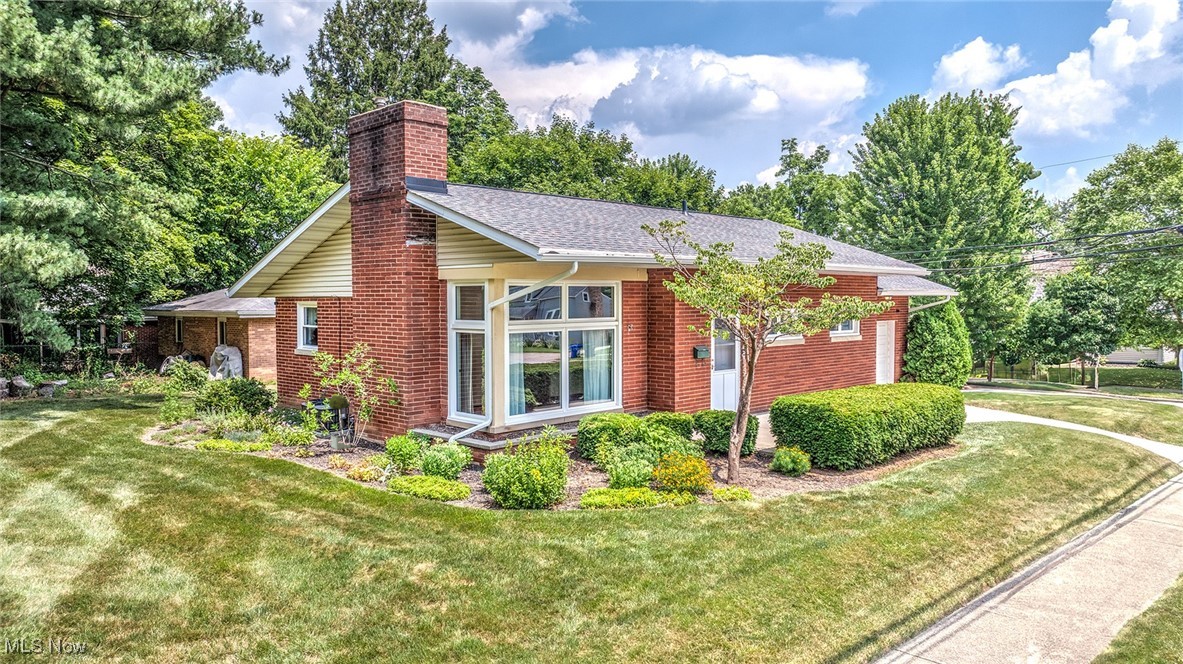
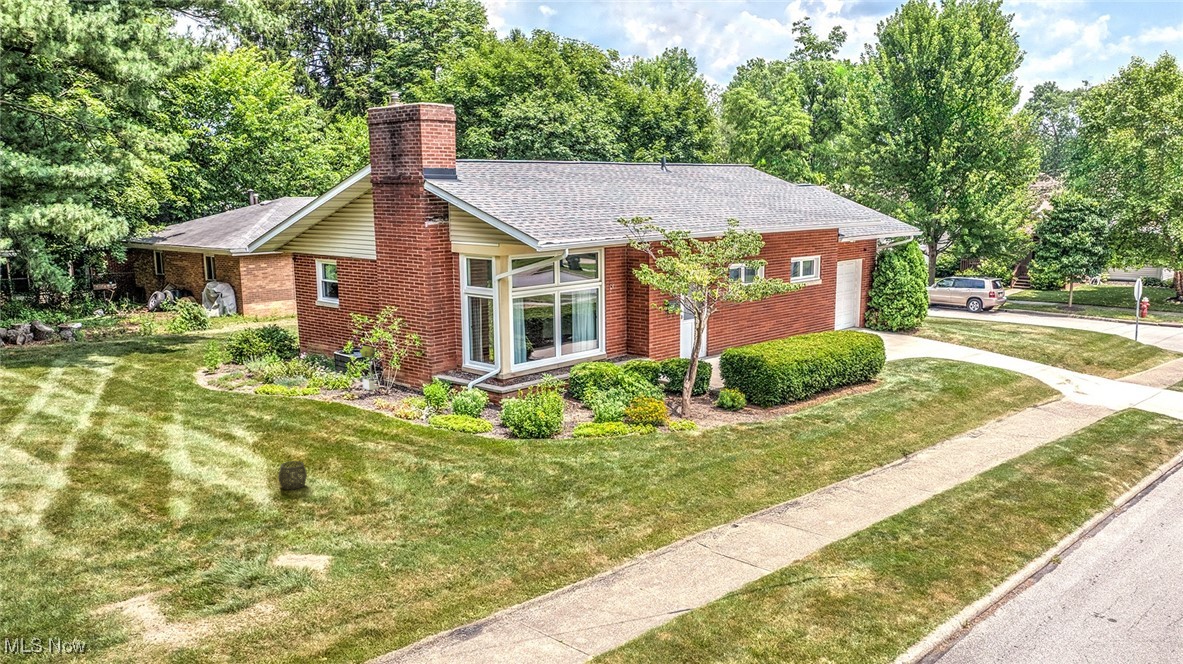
woven basket: none [87,543,141,592] -> present [278,461,307,490]

